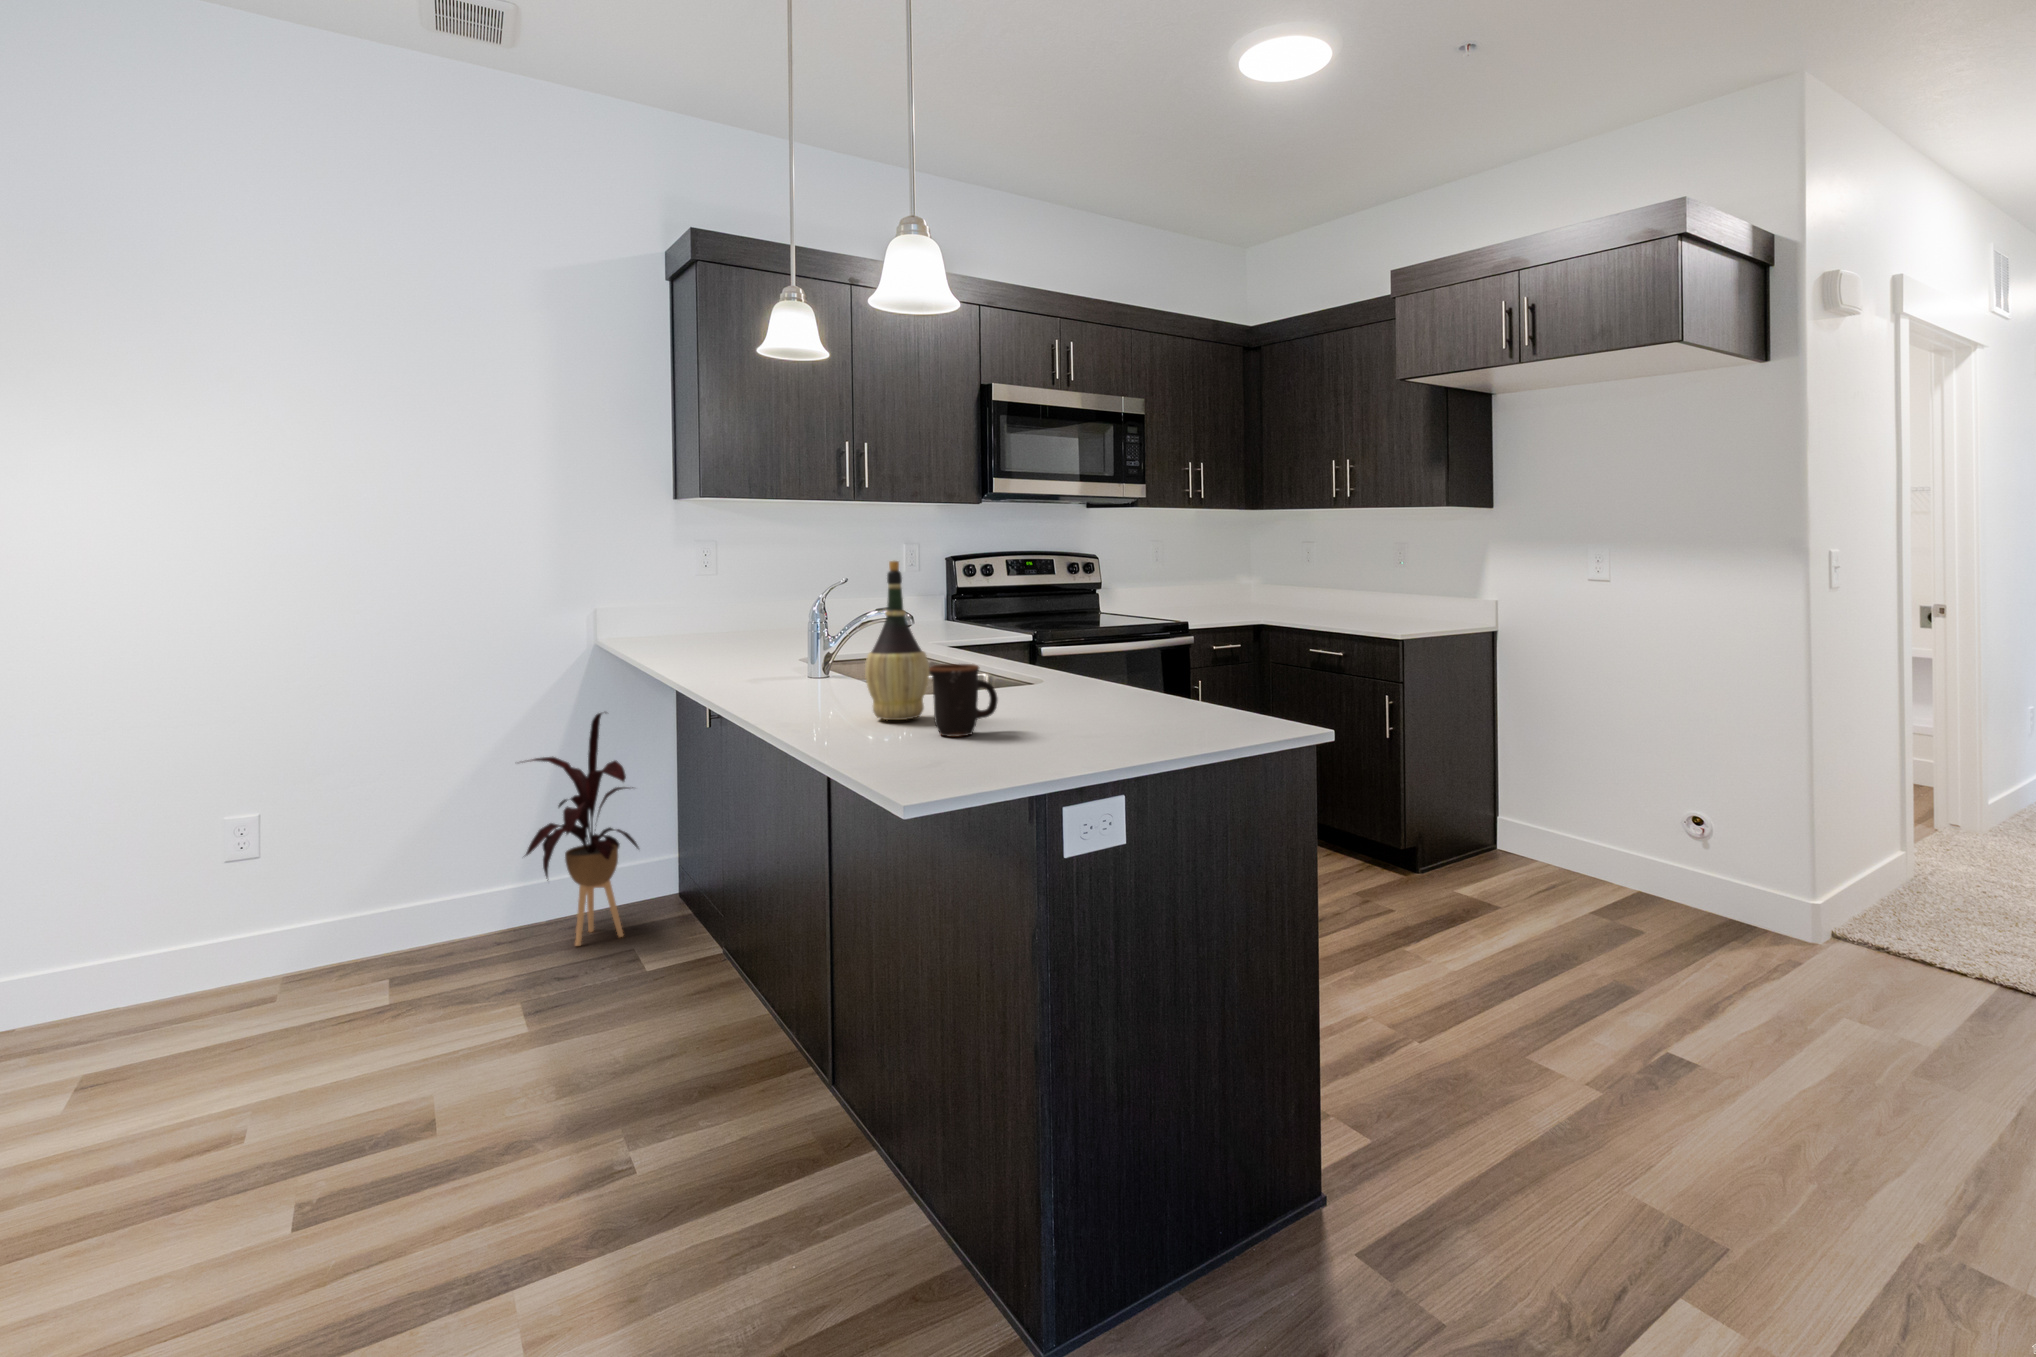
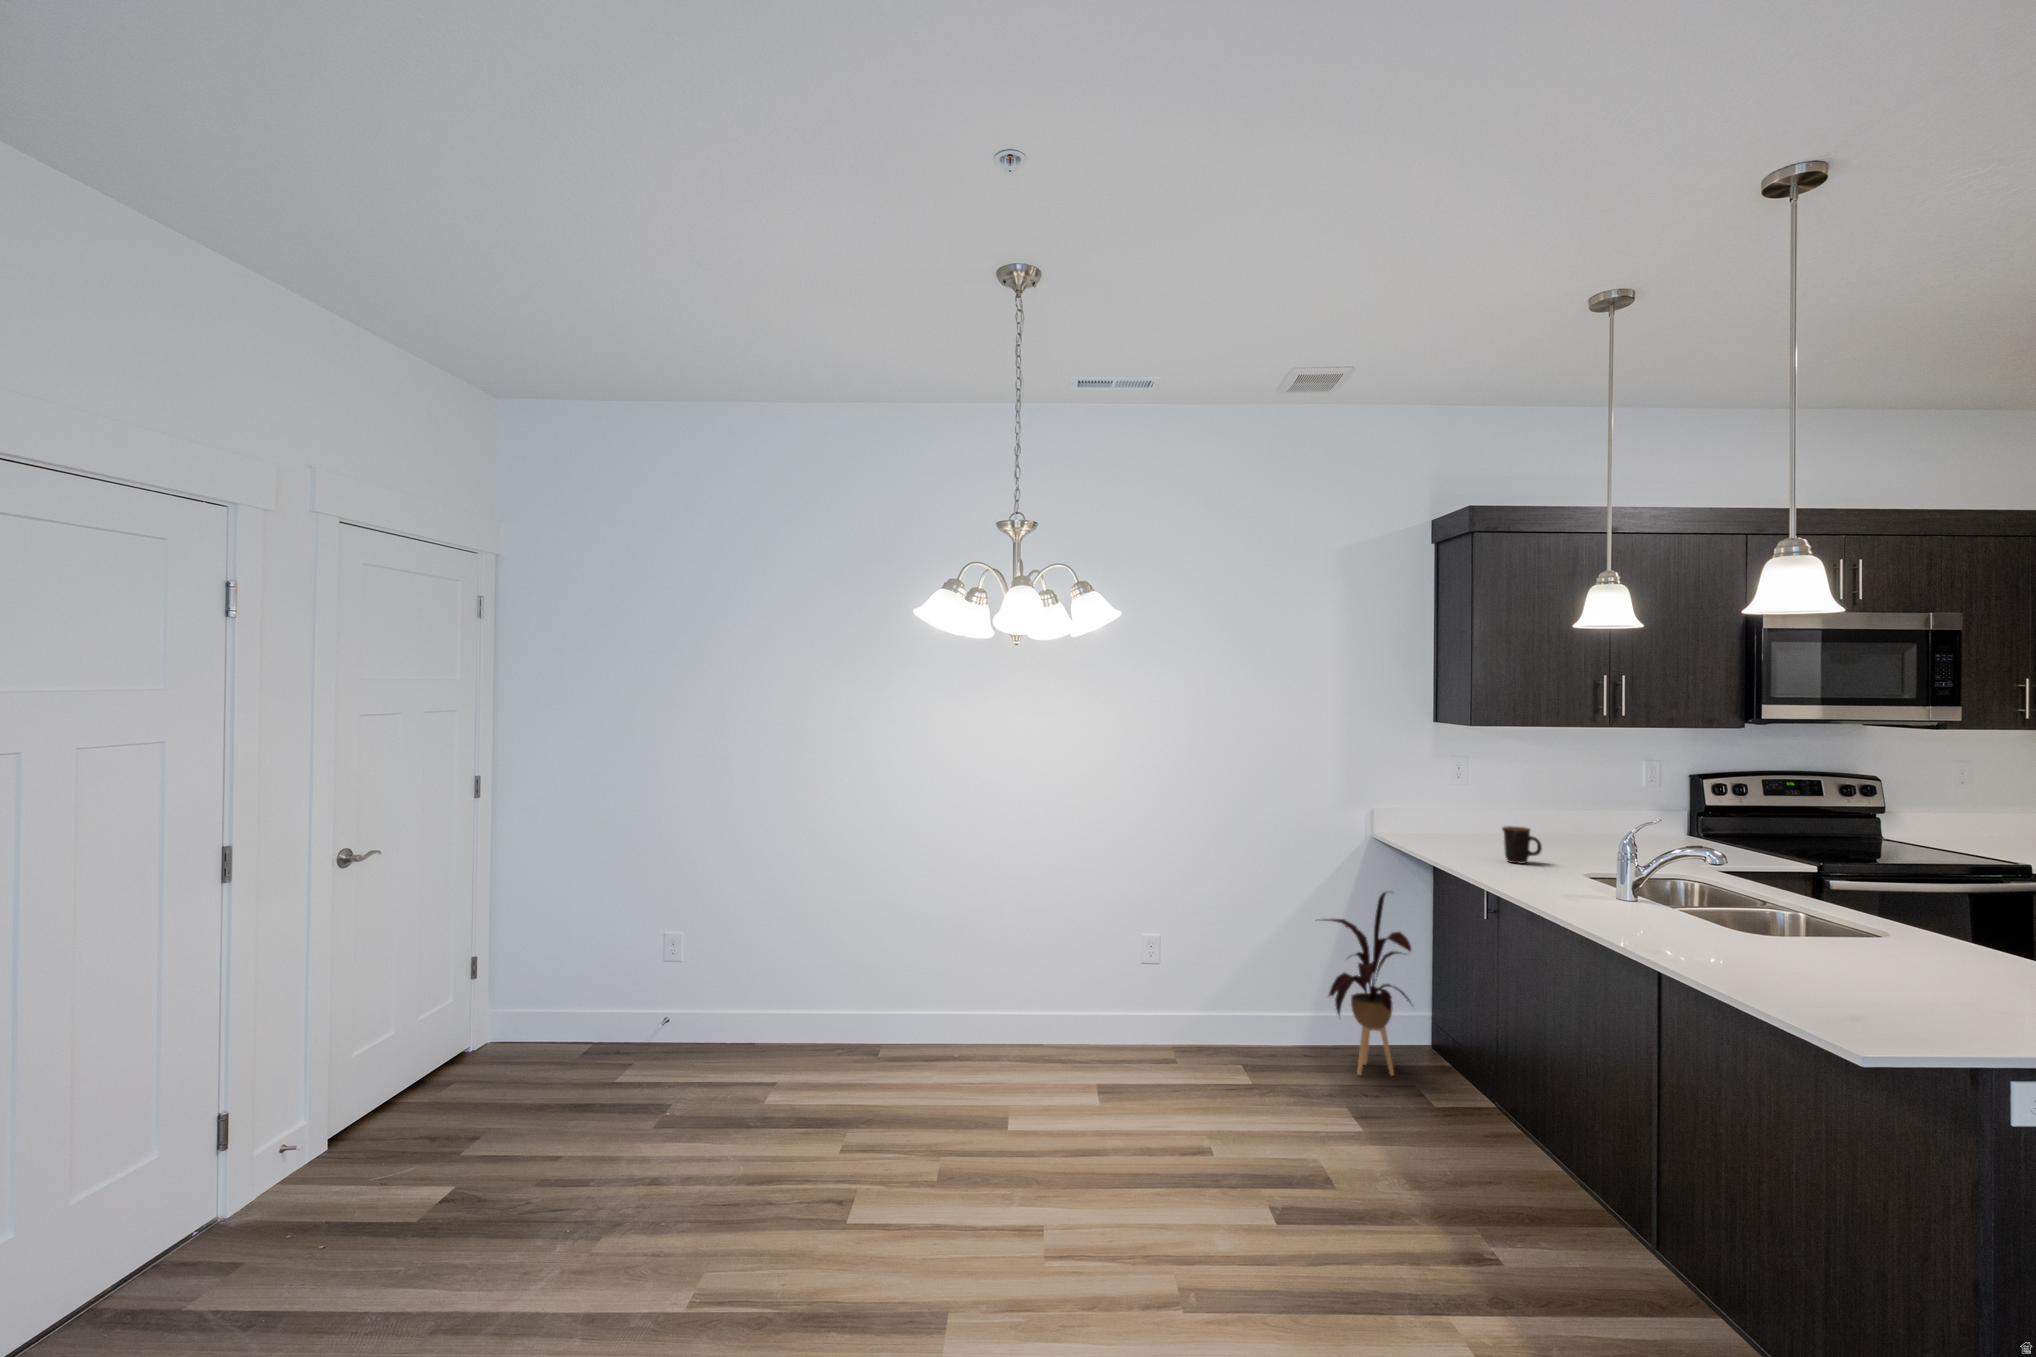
wine bottle: present [865,560,929,720] -> none [1721,827,1794,970]
mug: present [929,664,998,737] -> present [1502,826,1542,863]

